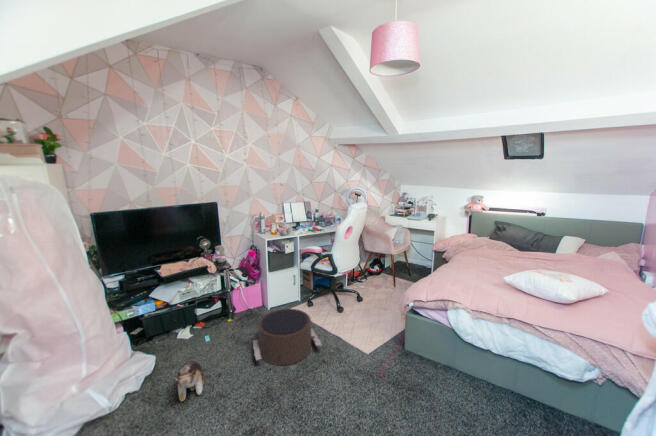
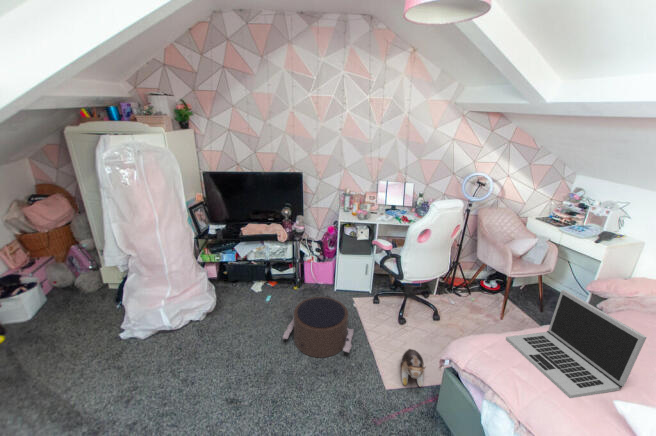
laptop: none [430,240,494,294] -> present [506,290,647,398]
plush toy: present [173,361,205,401] -> present [401,349,425,387]

